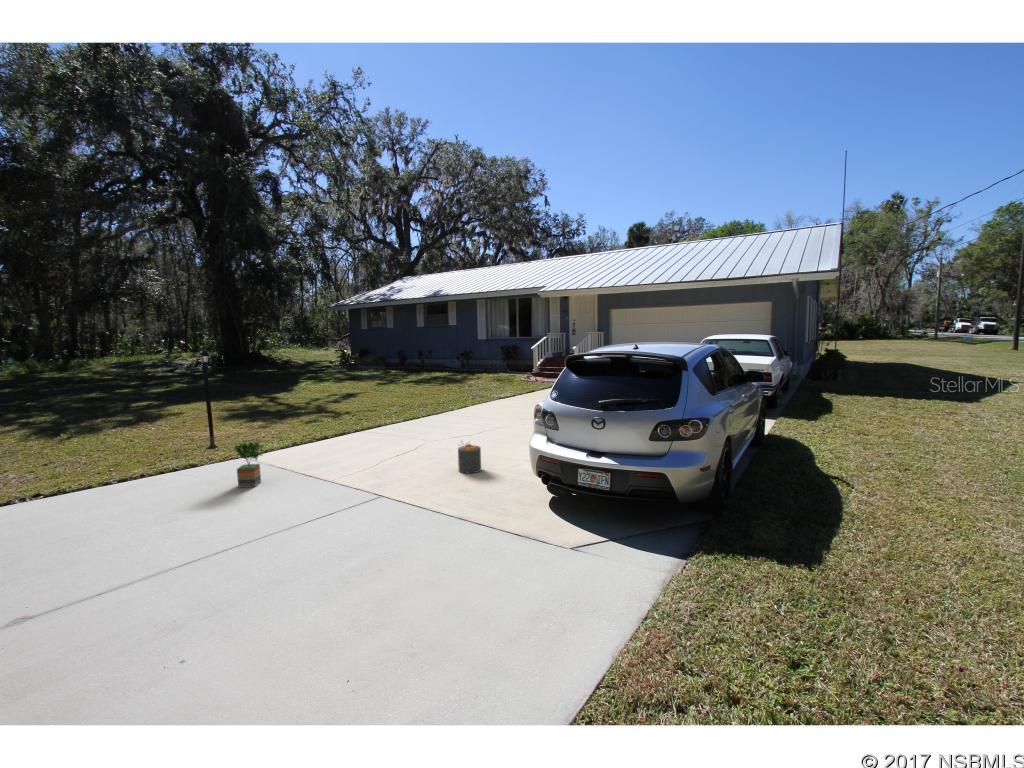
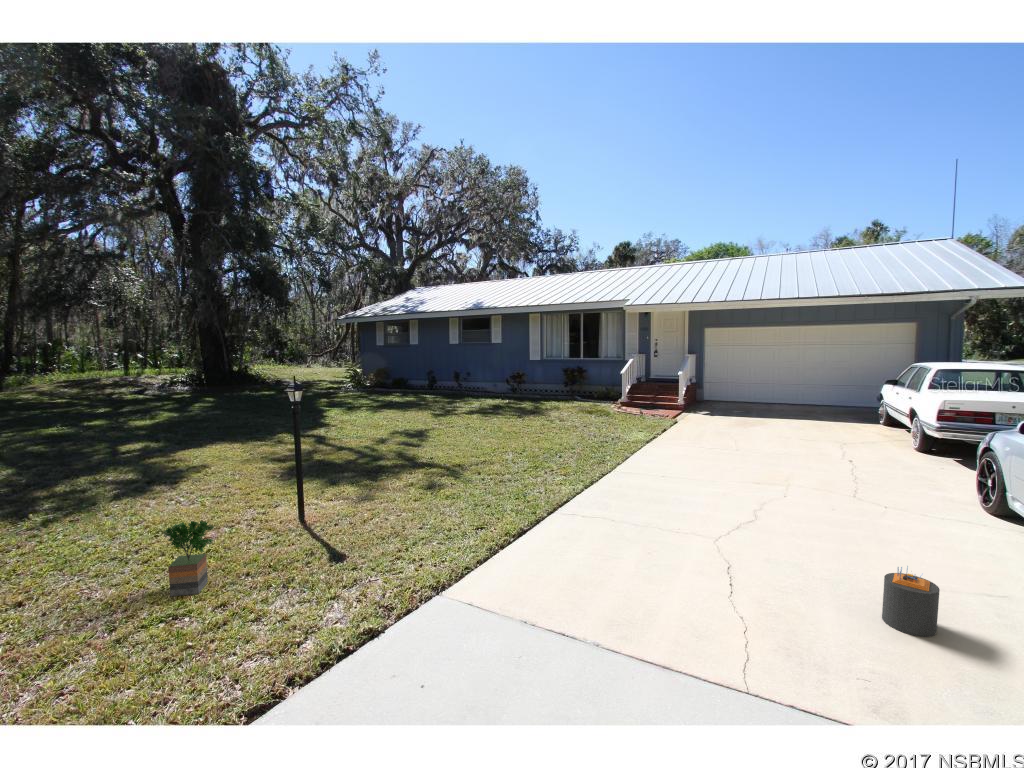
potted tree: present [234,442,263,488] -> present [164,521,214,596]

